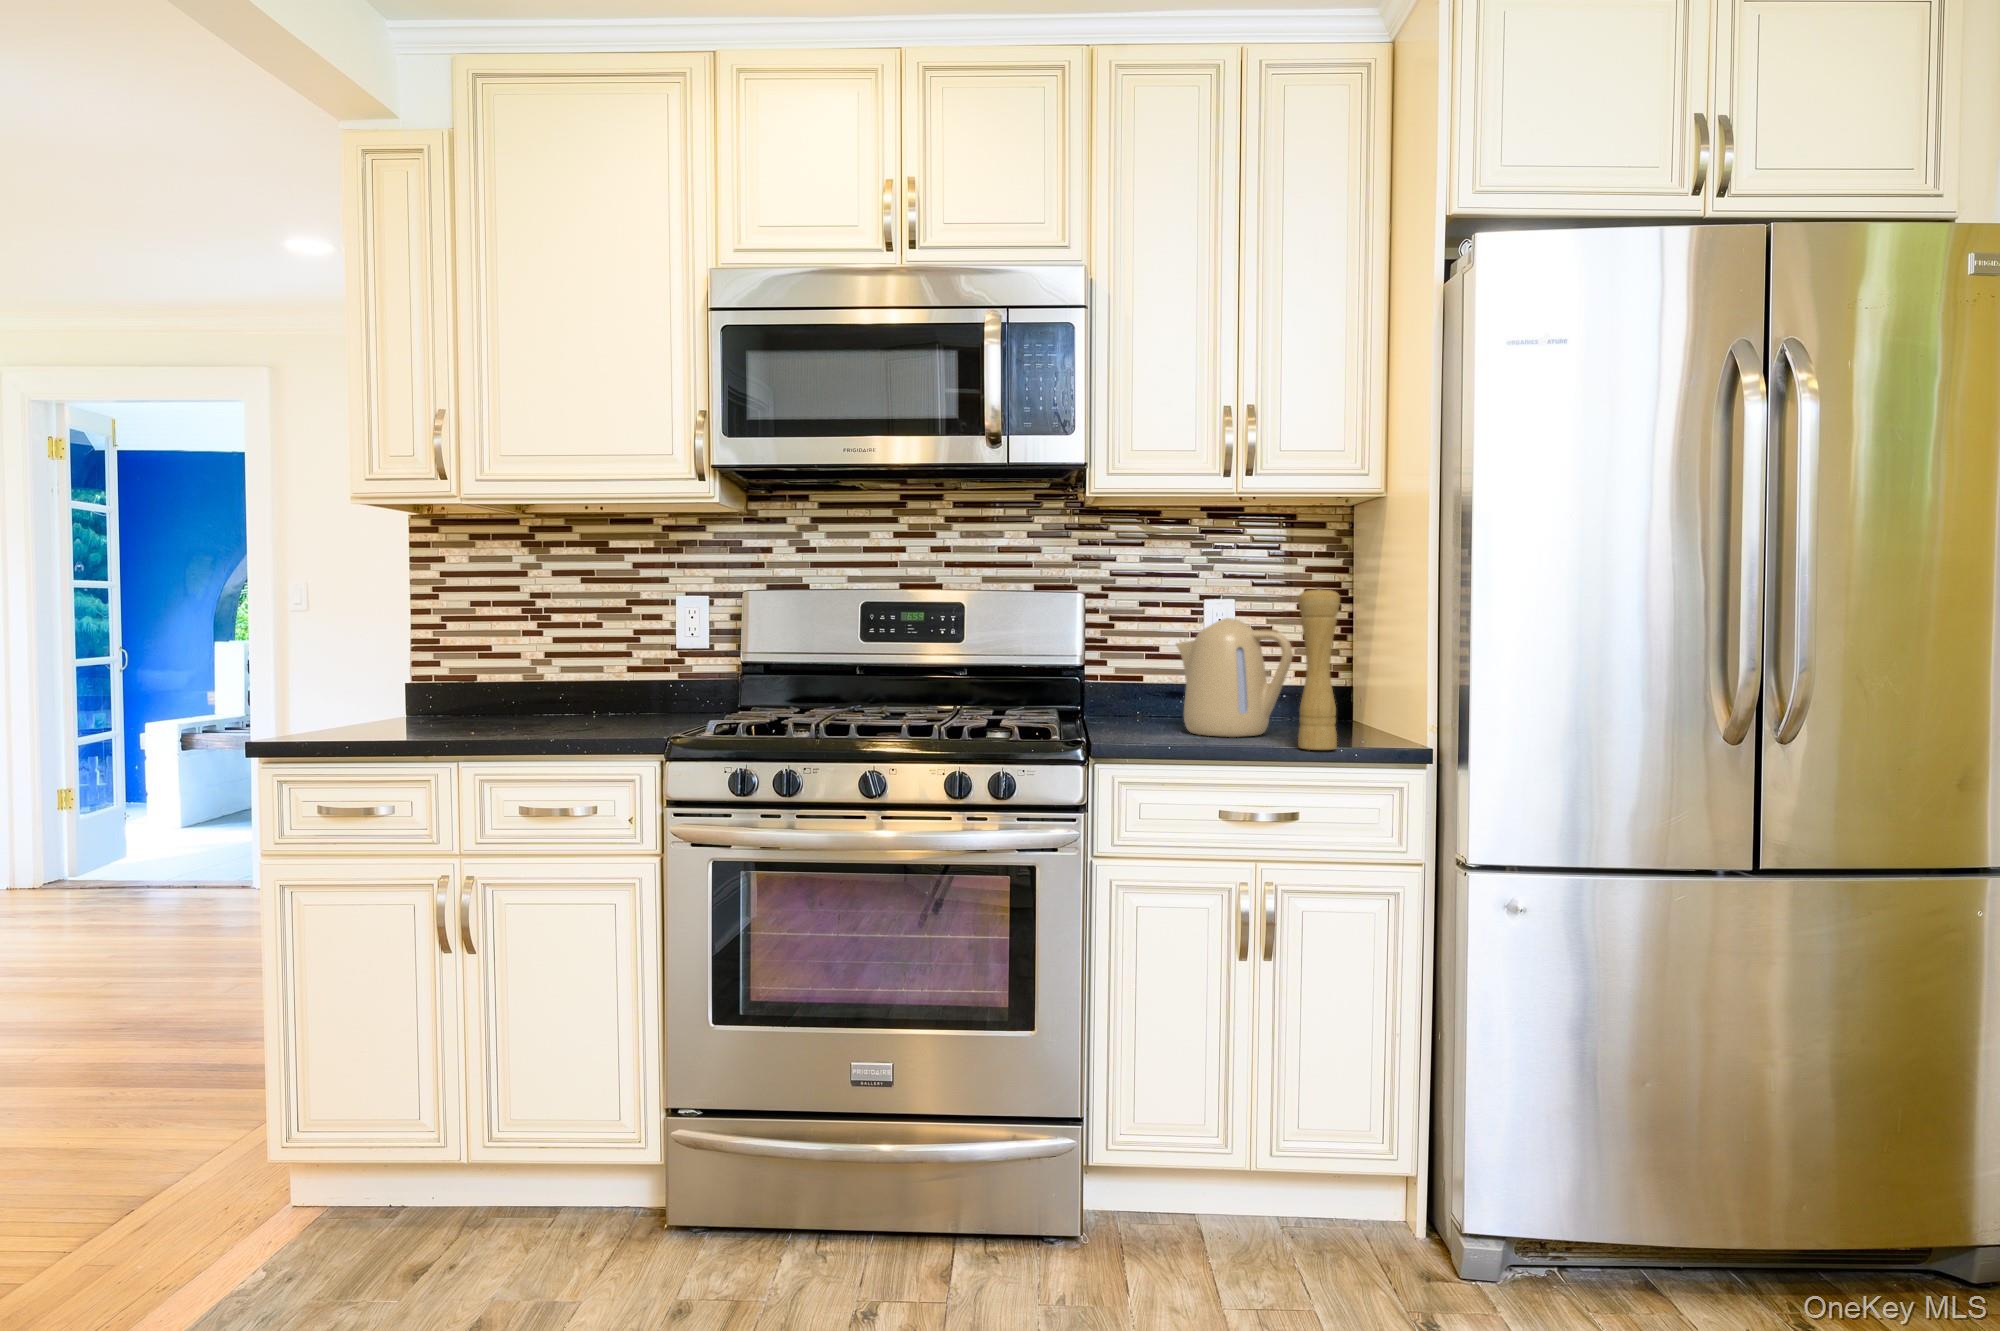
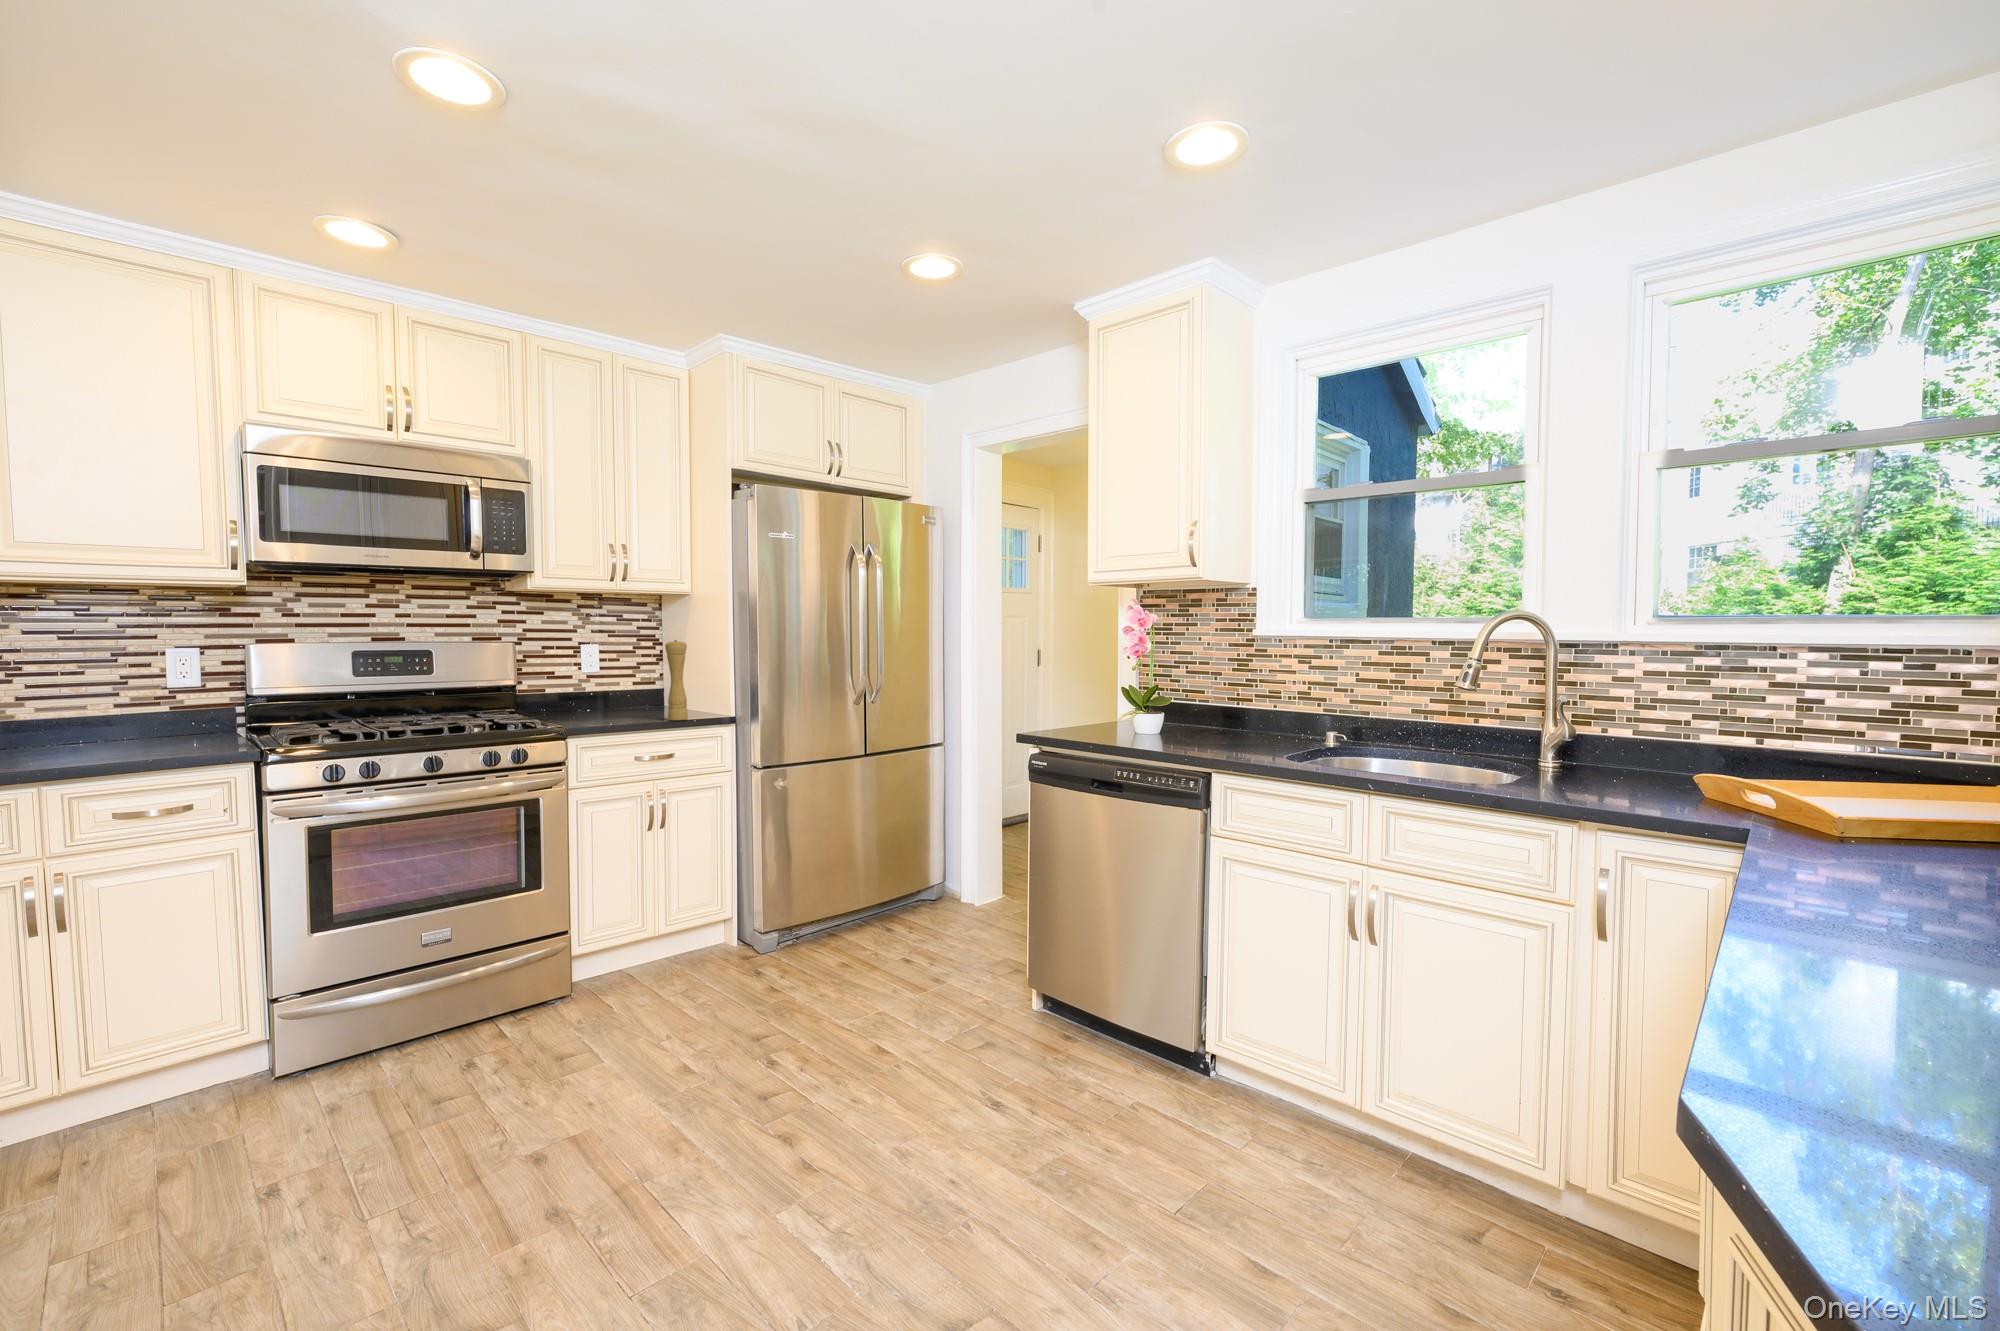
kettle: present [1176,618,1293,737] -> none [583,656,653,720]

